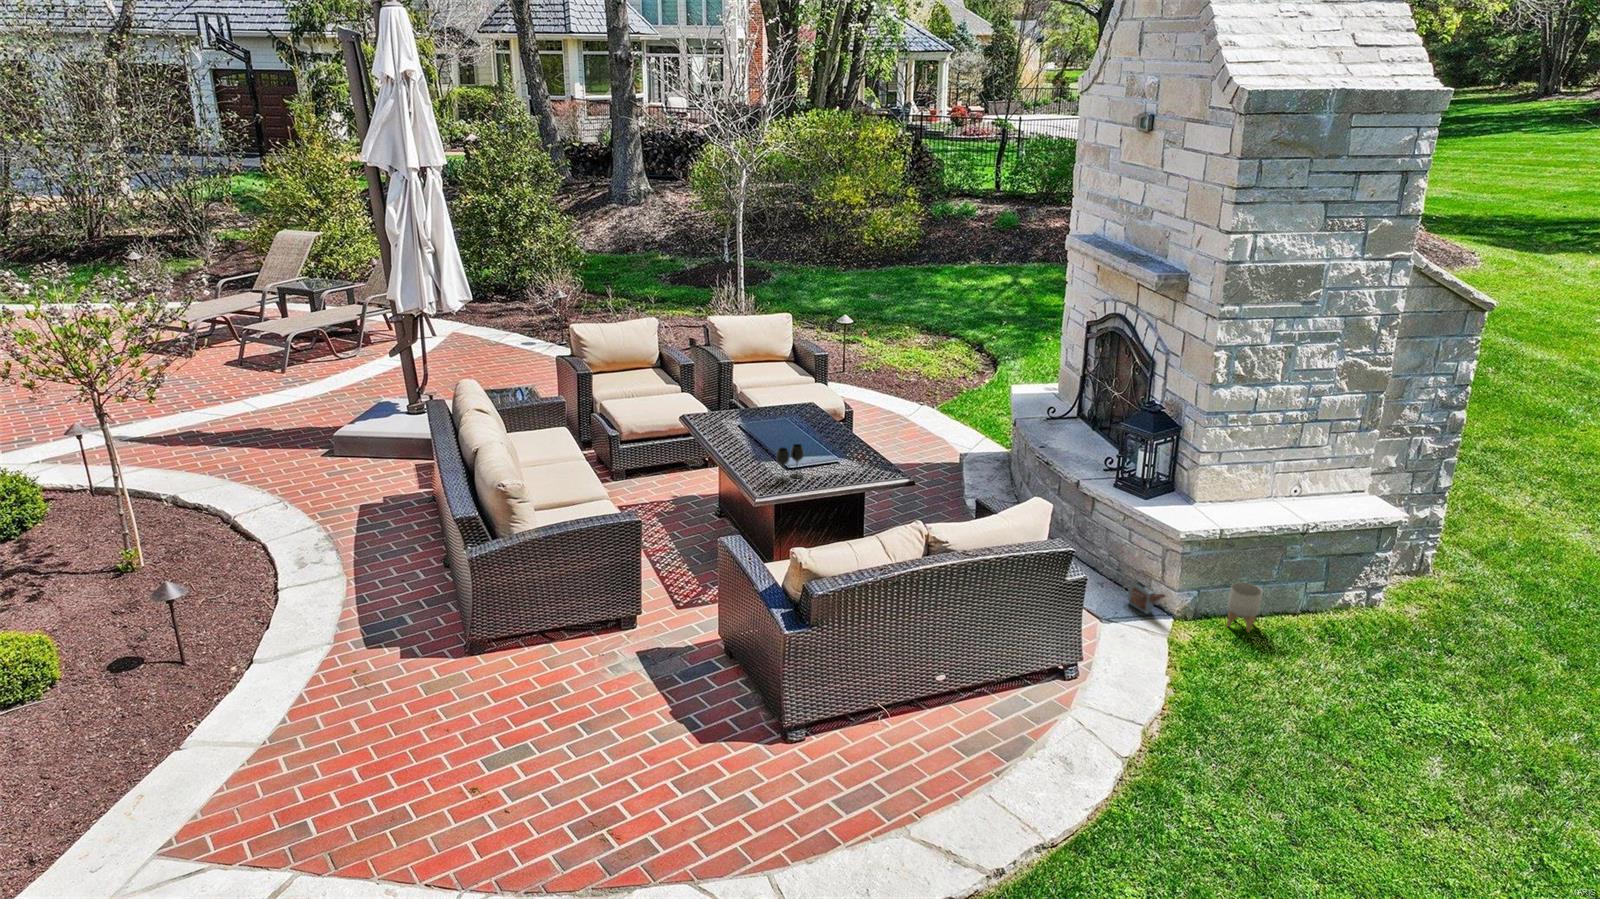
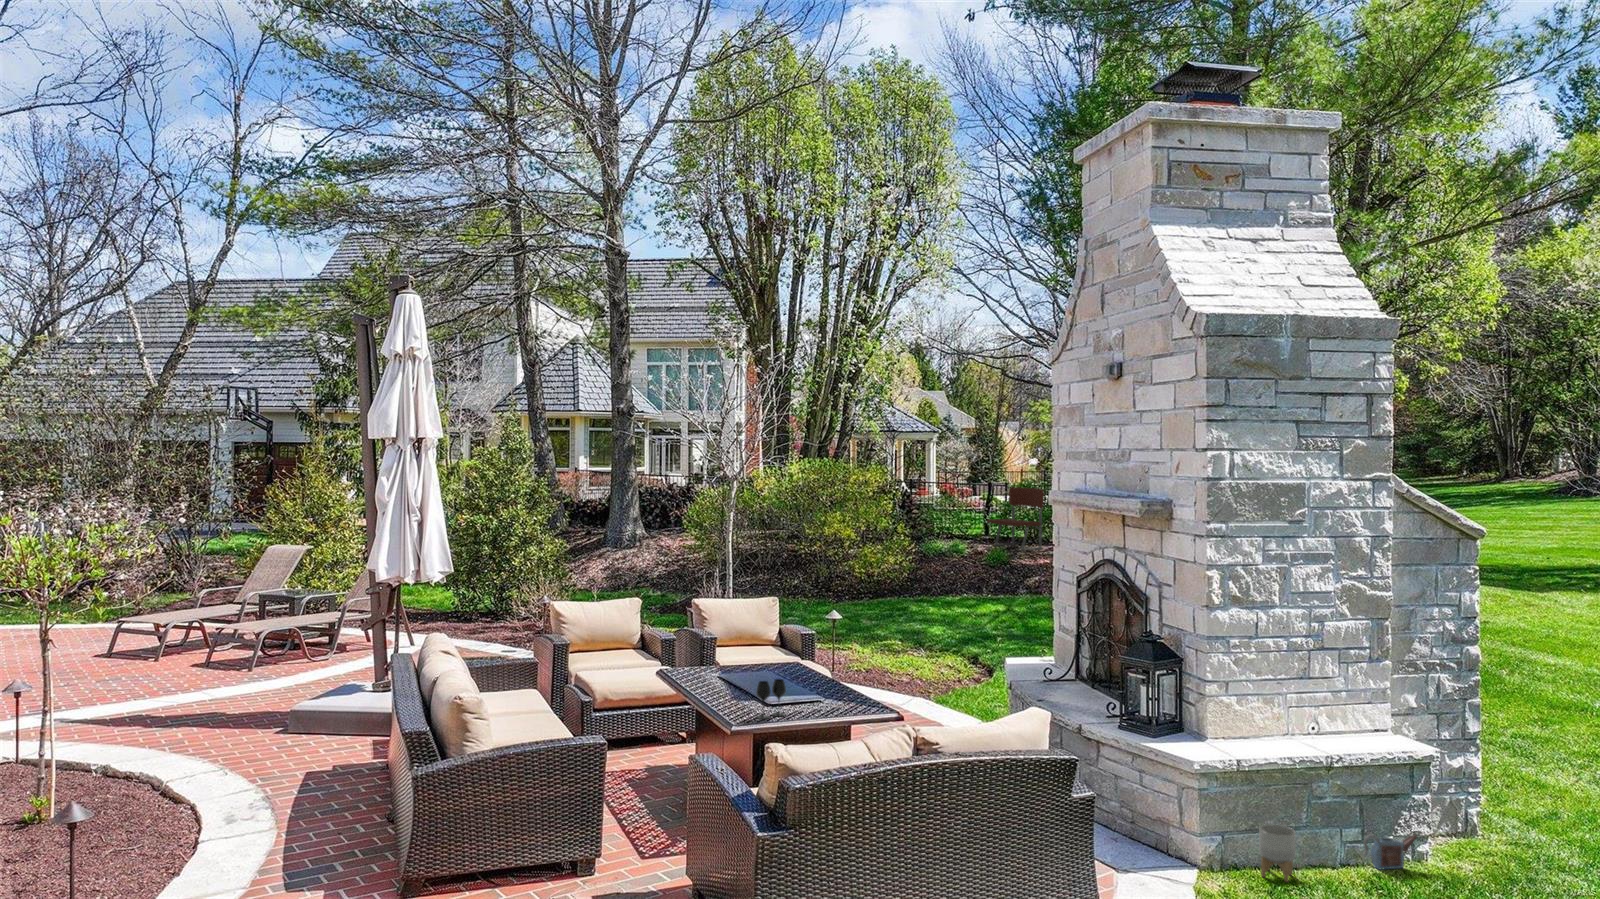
bench: none [996,143,1056,212] -> present [987,487,1044,550]
watering can: present [1123,574,1165,614] -> present [1363,834,1417,869]

